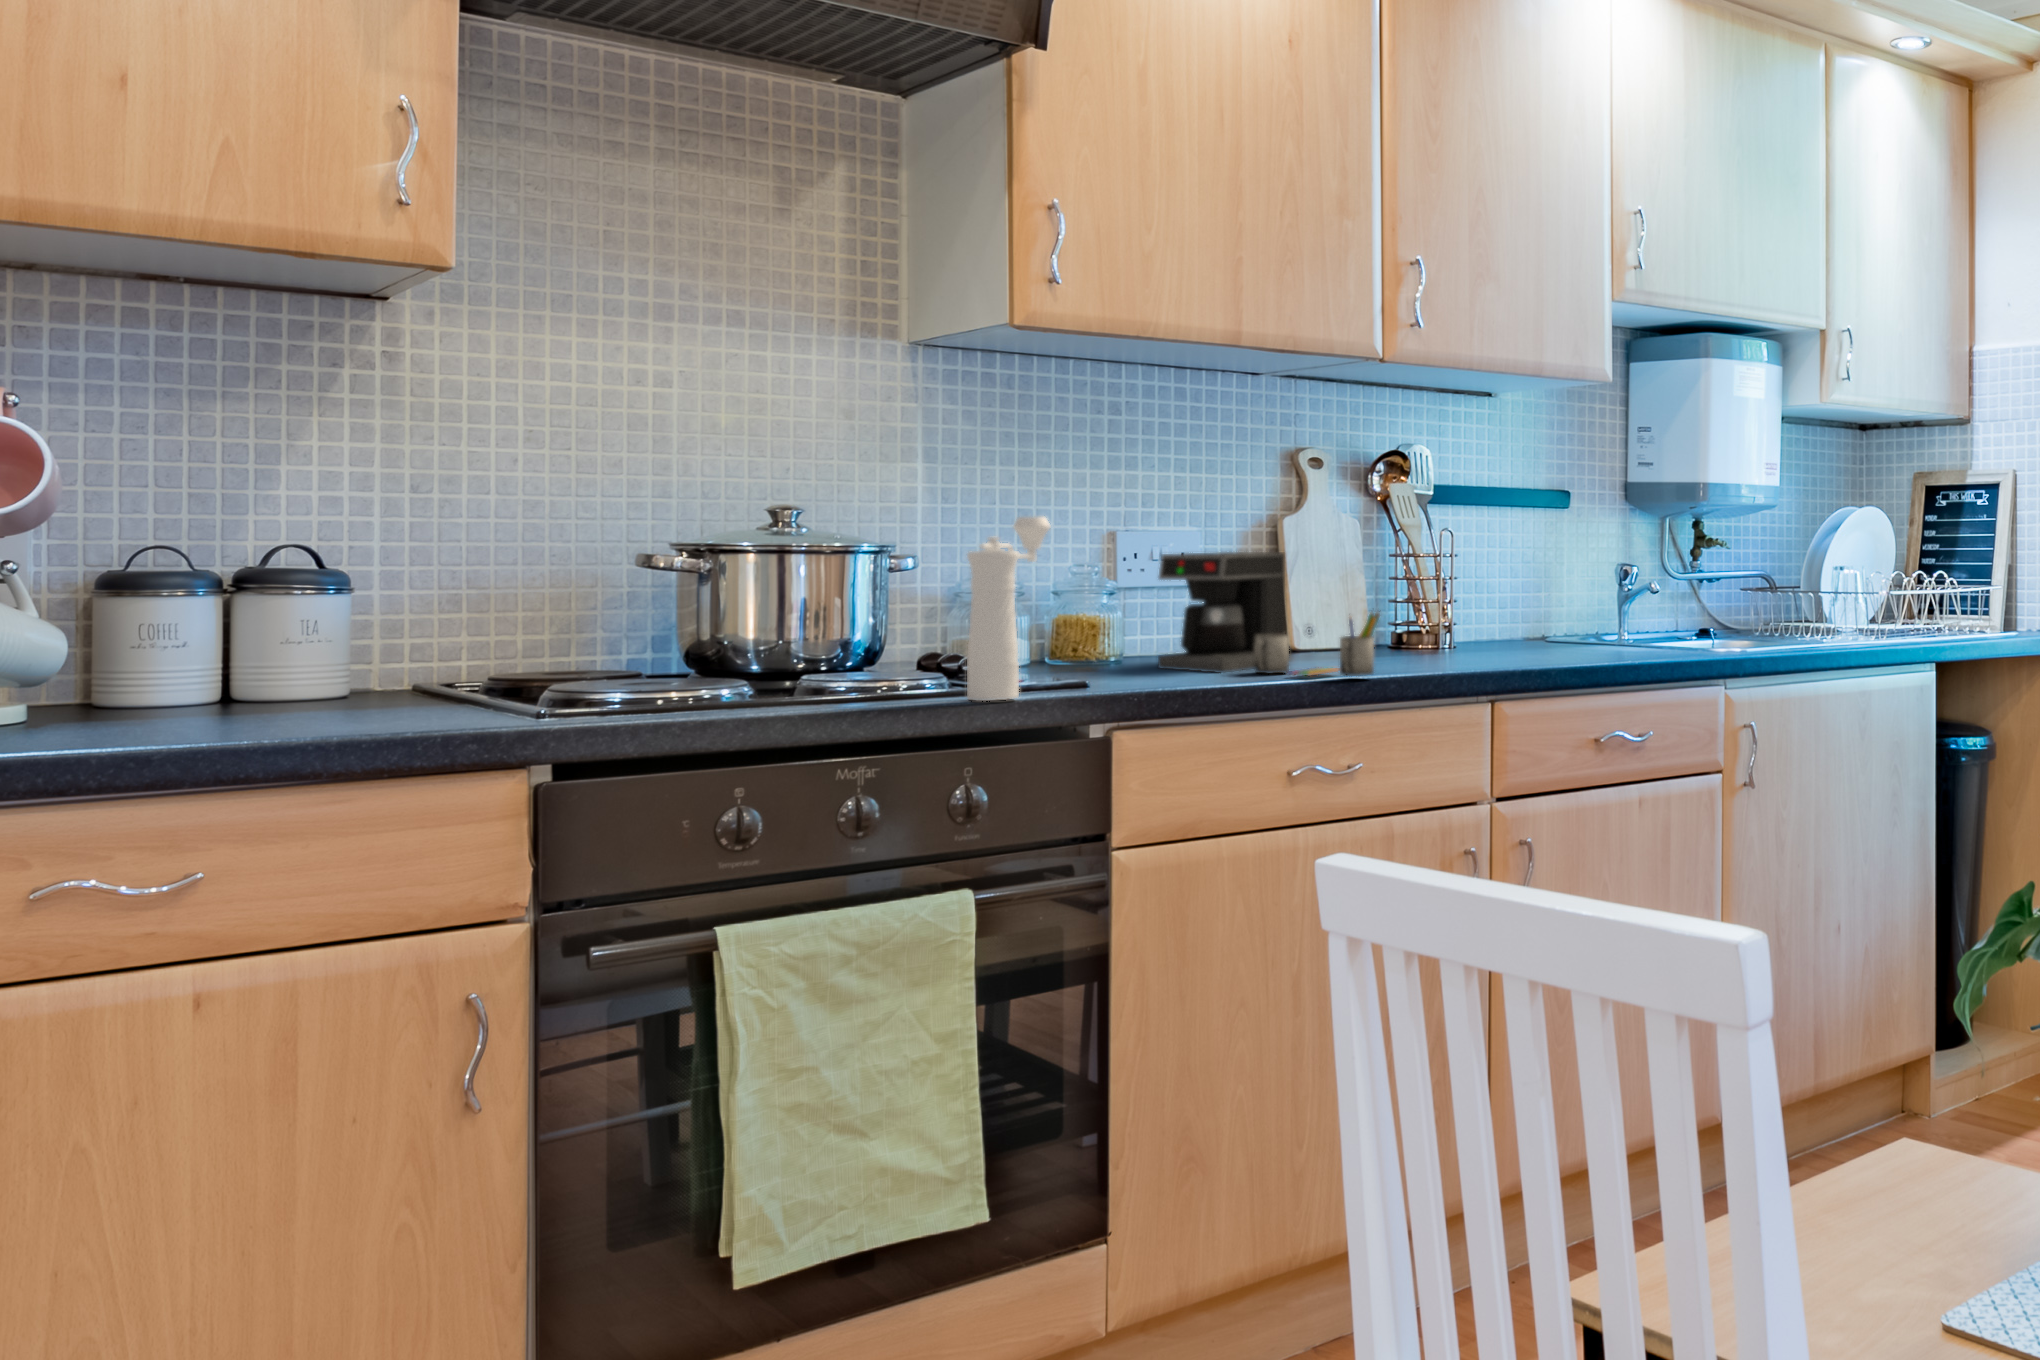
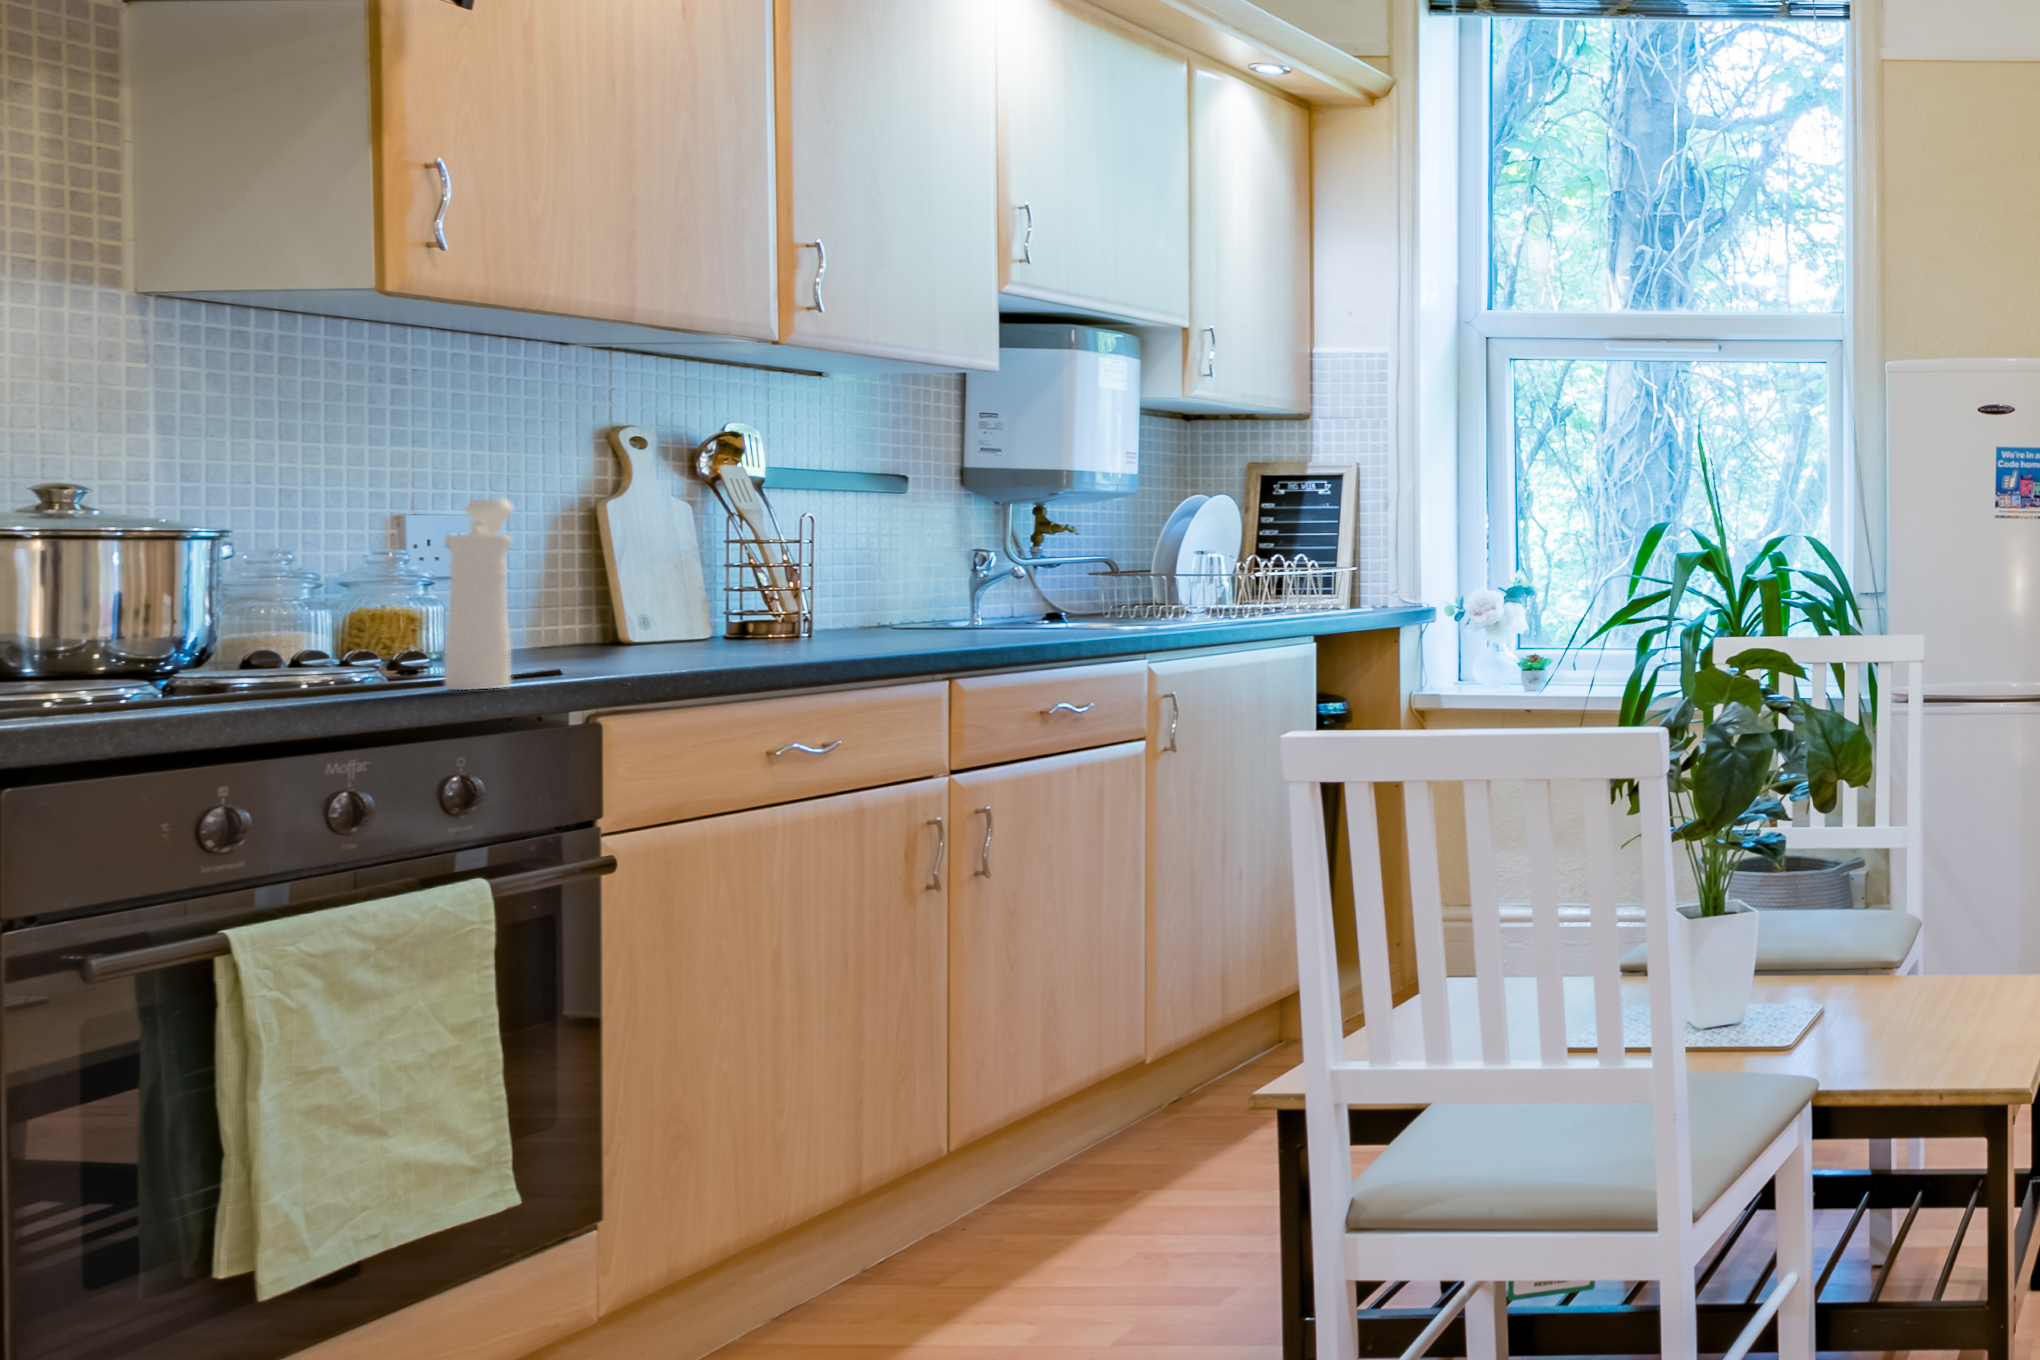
coffee maker: present [1158,552,1380,676] -> none [558,538,857,664]

